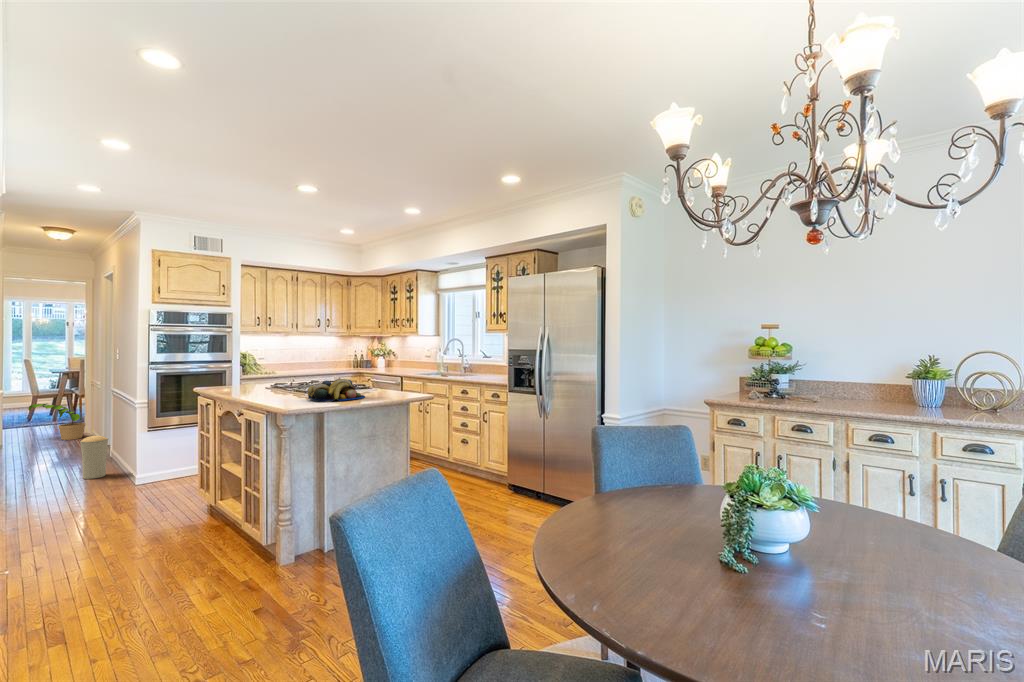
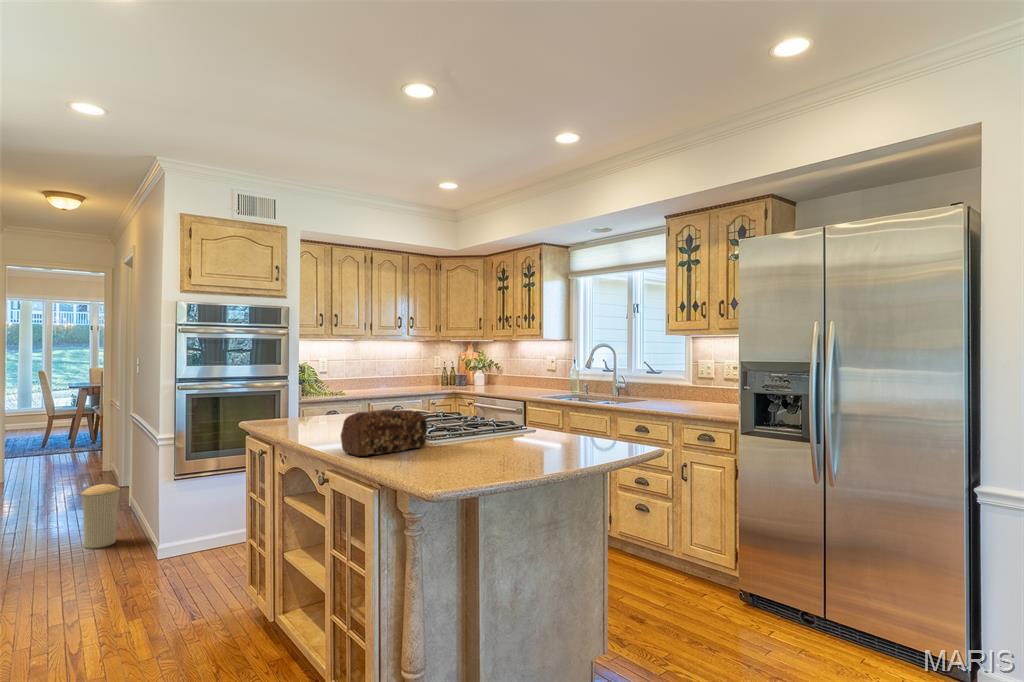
bread loaf: none [250,376,300,399] -> present [341,409,427,457]
fruit bowl: present [308,379,365,402] -> none [455,418,563,471]
potted plant: present [28,404,85,440] -> none [32,429,102,477]

